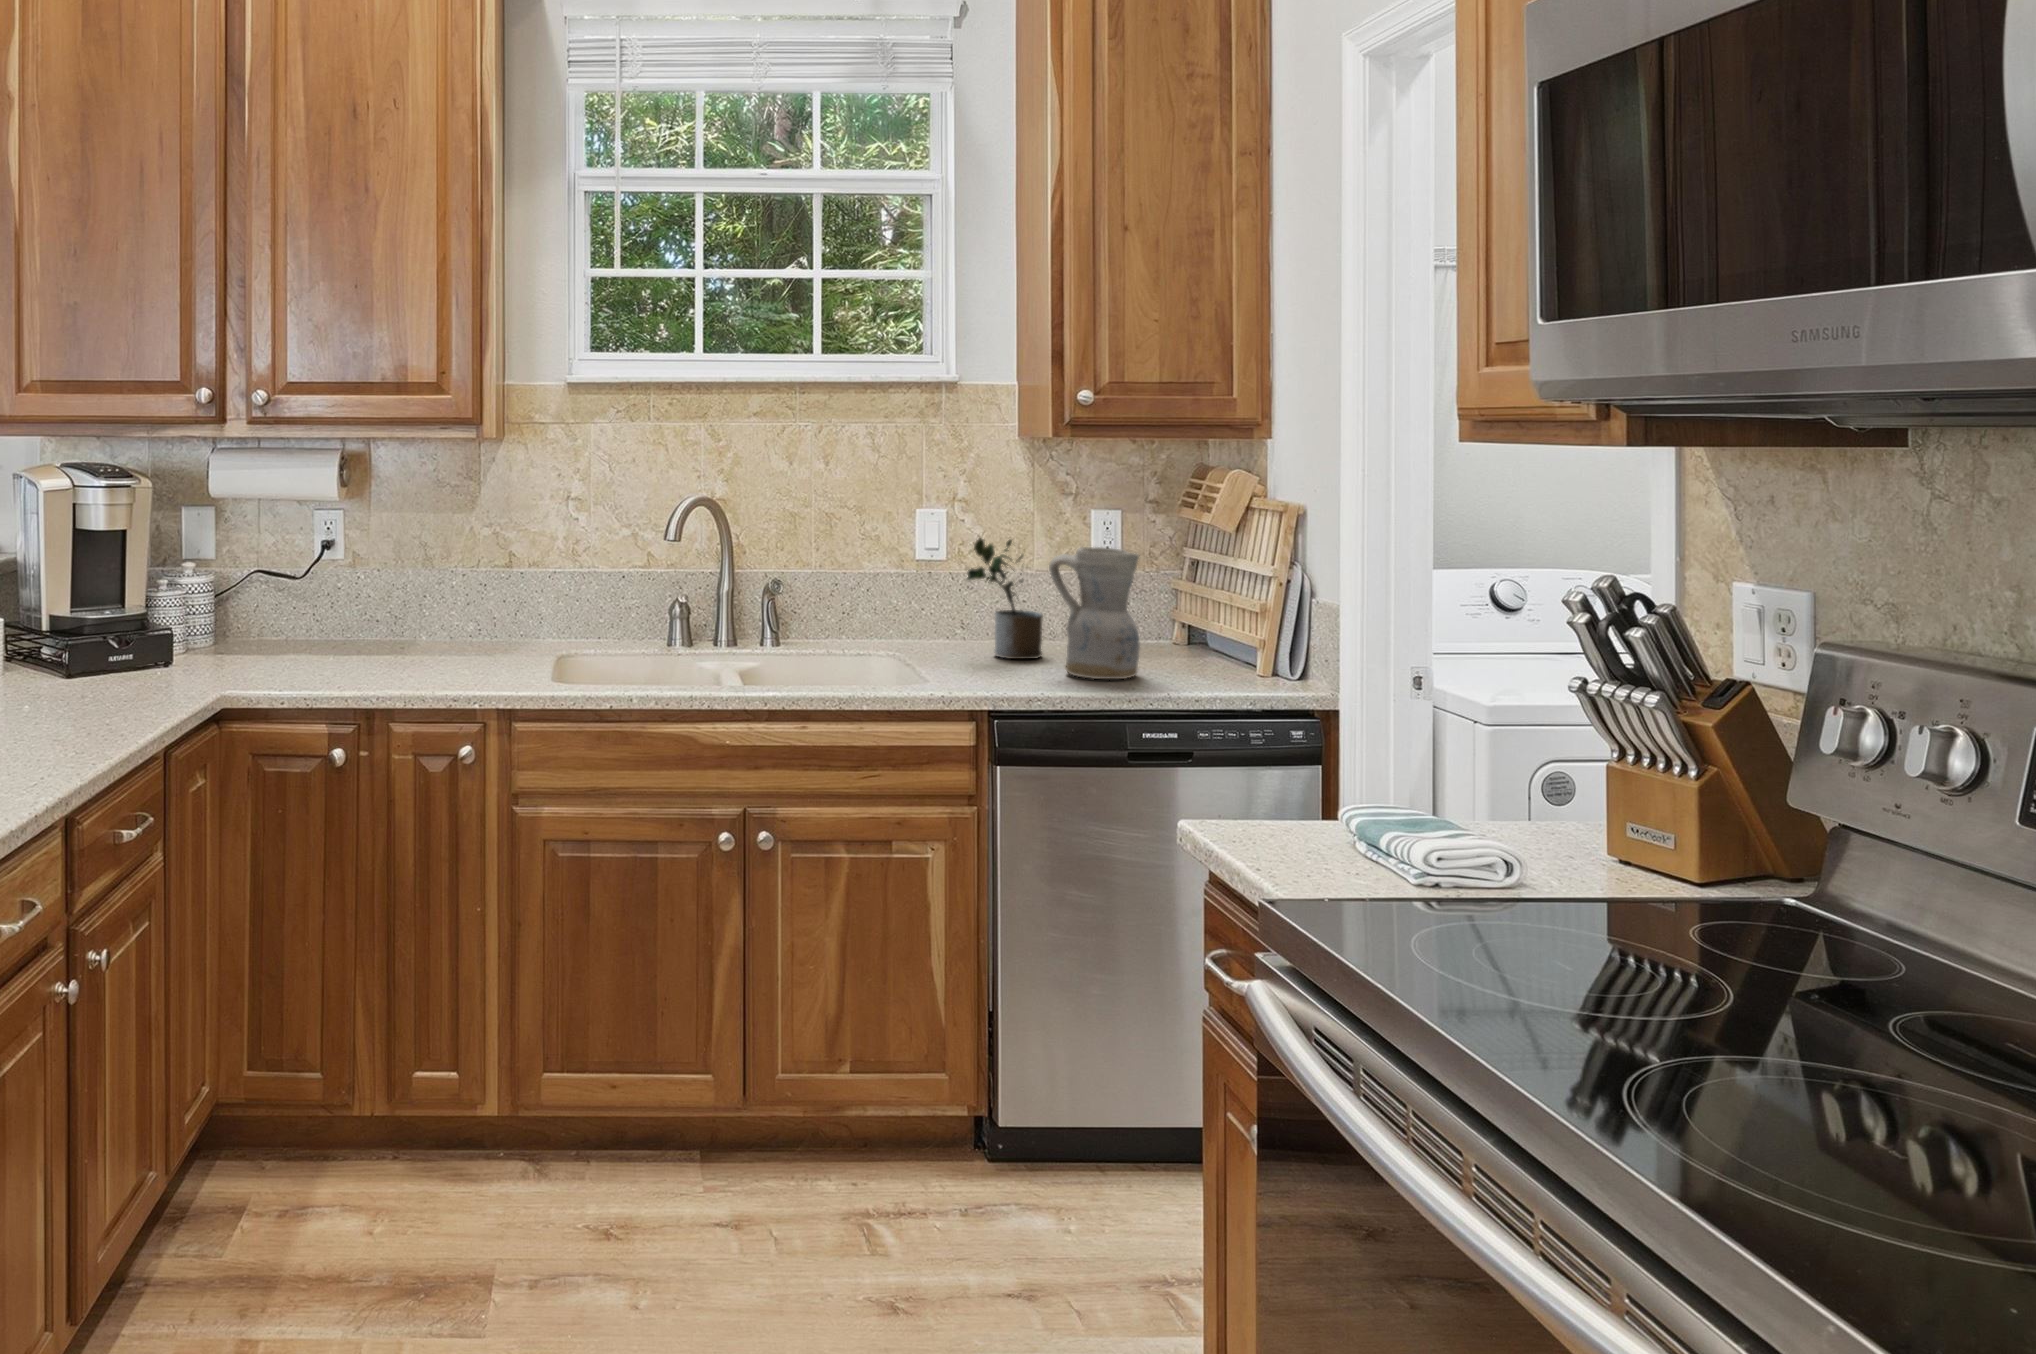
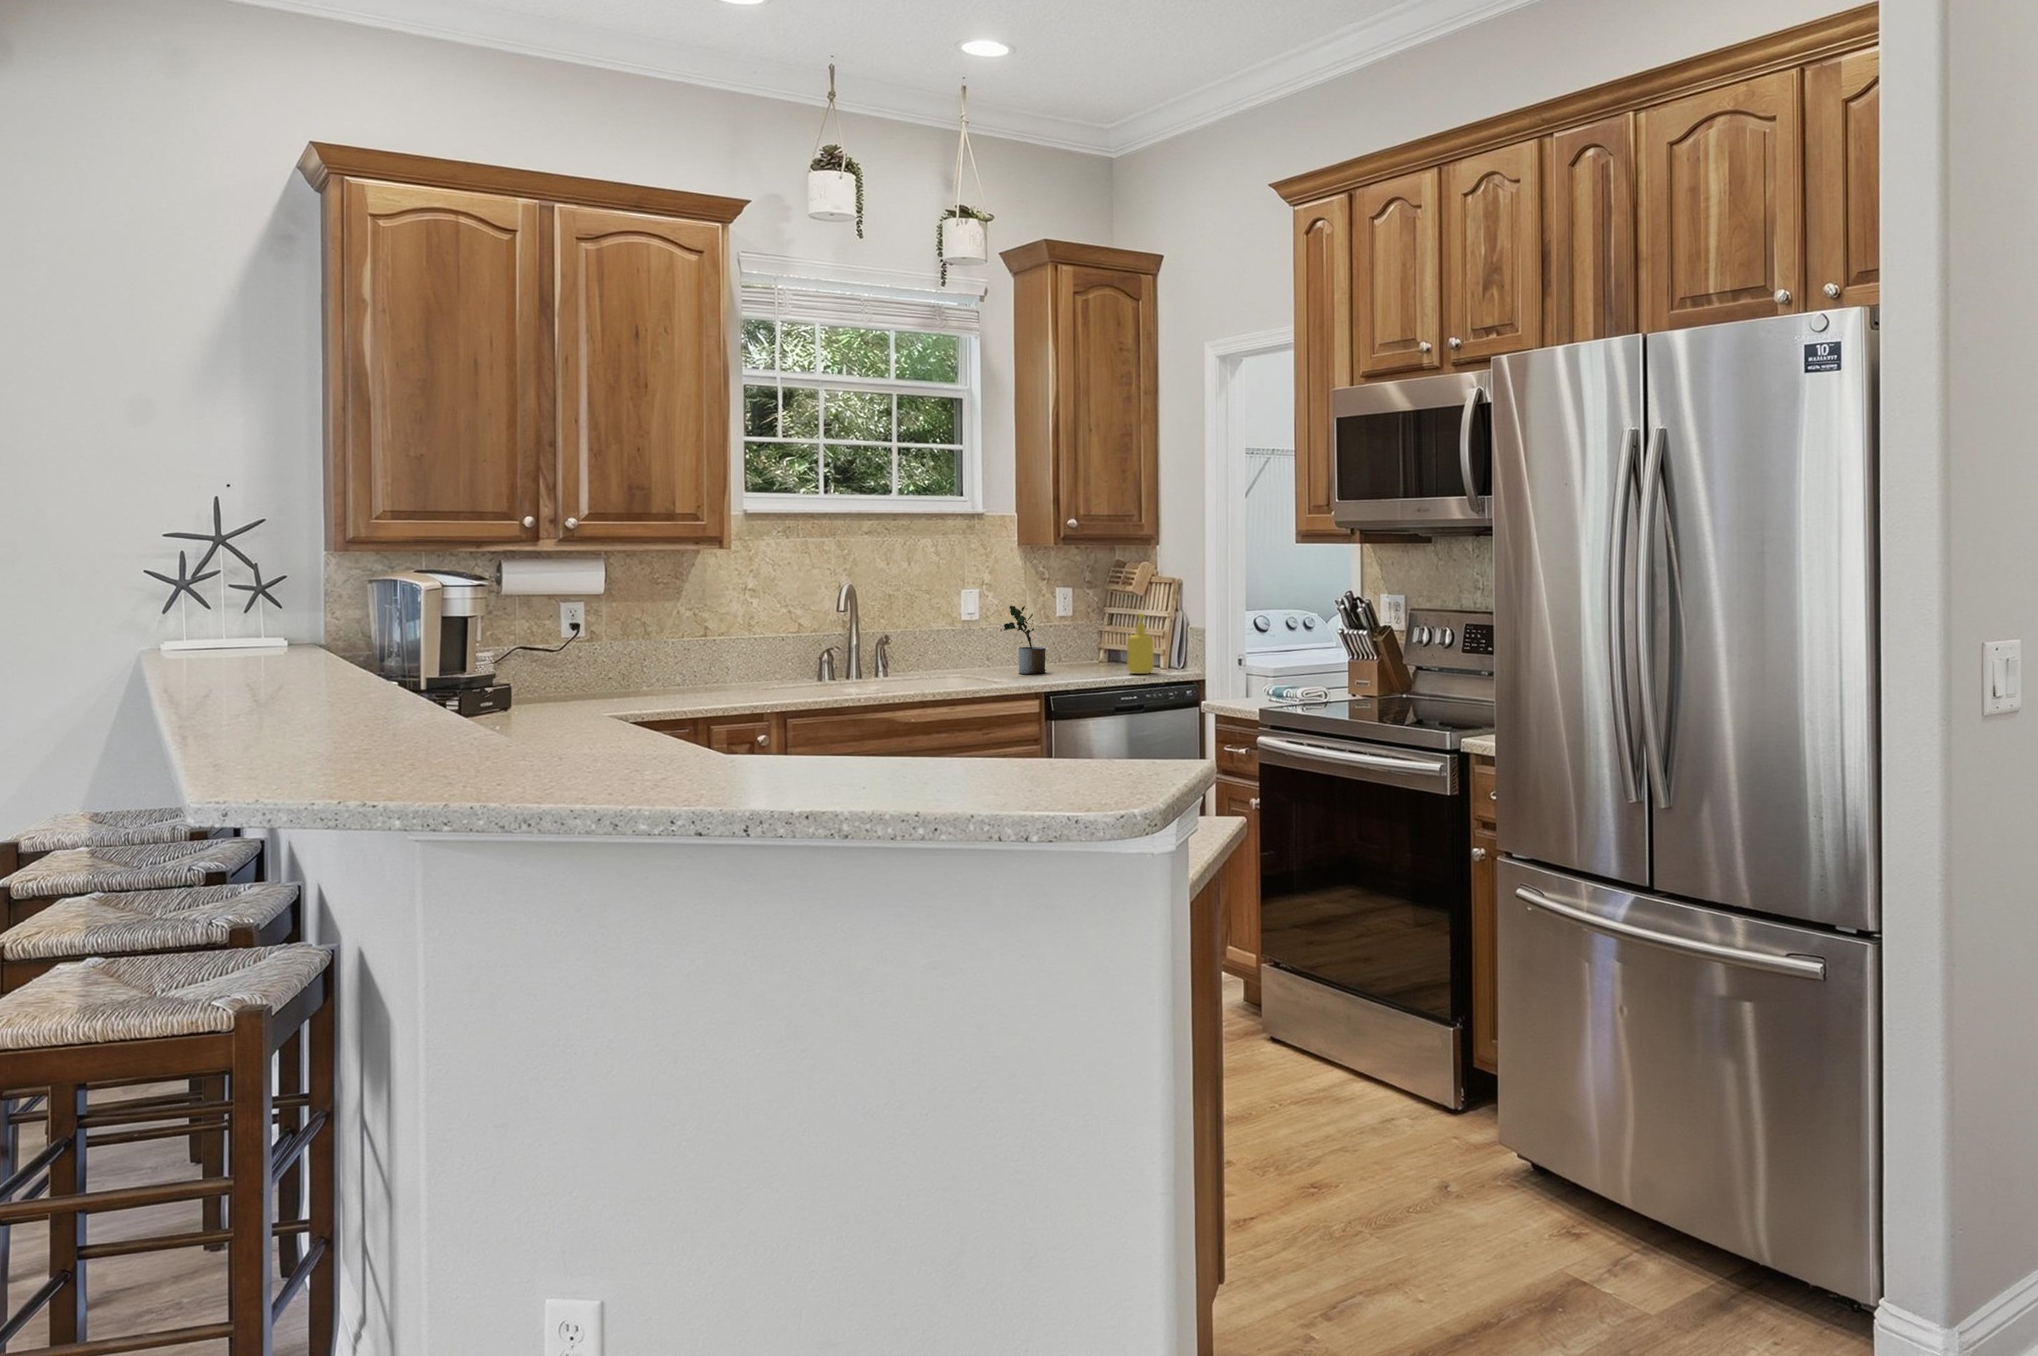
ceramic pitcher: present [1049,547,1140,679] -> none [1059,606,1108,677]
soap dispenser: none [1177,566,1234,684] -> present [1127,613,1154,674]

